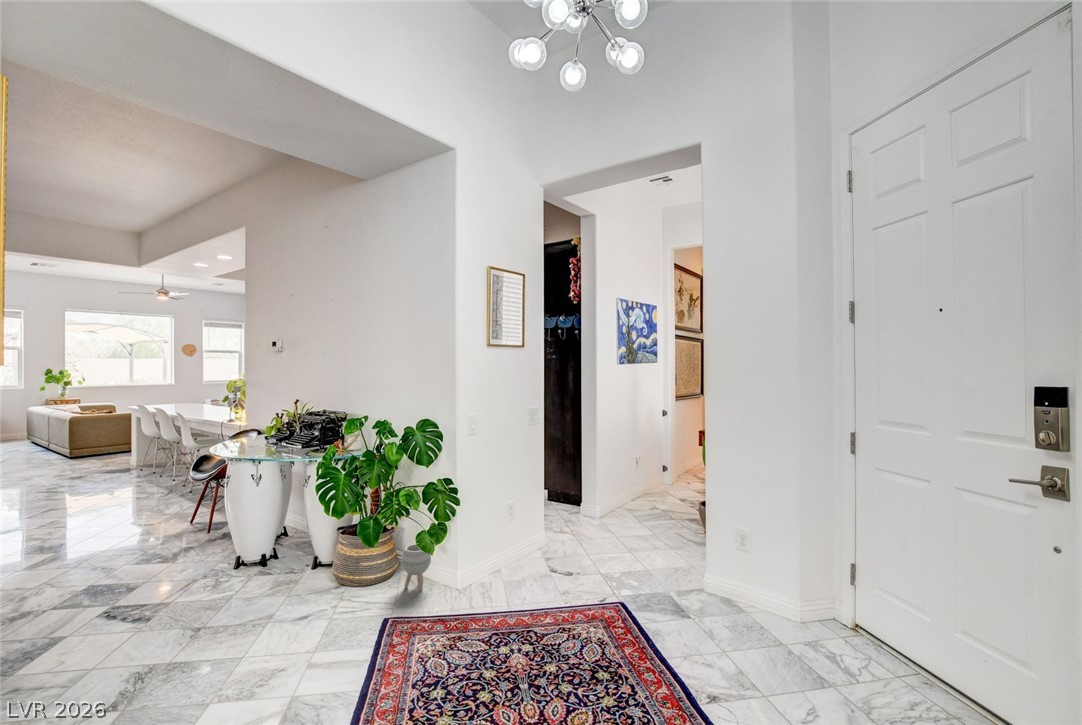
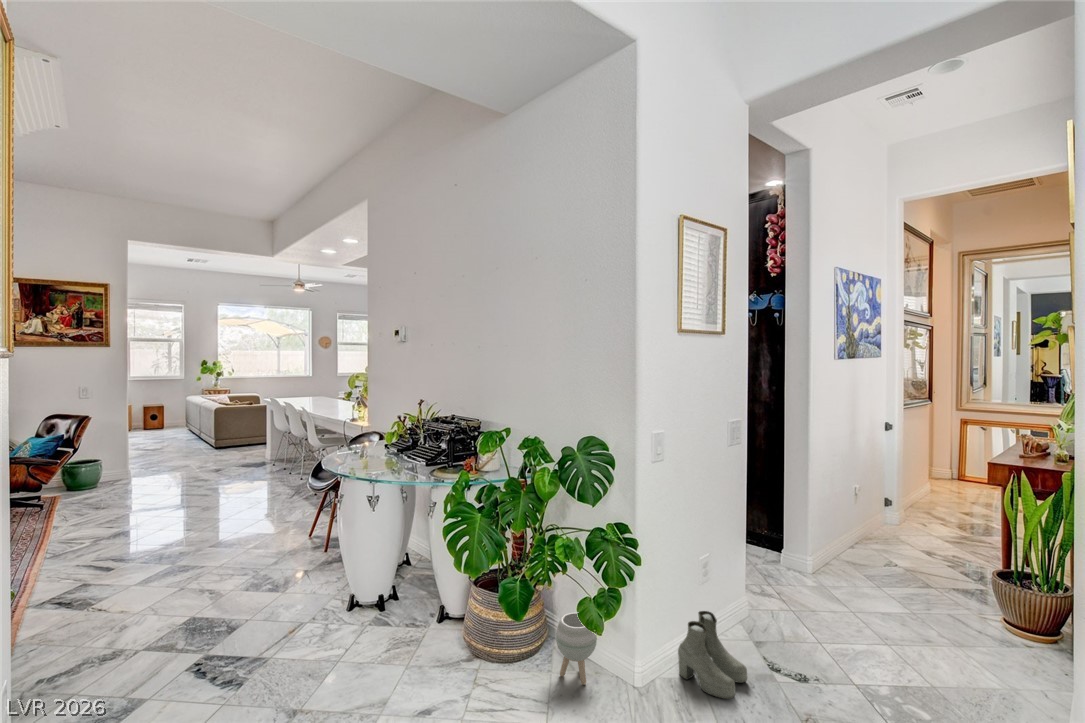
boots: none [488,536,532,587] -> present [678,611,747,699]

